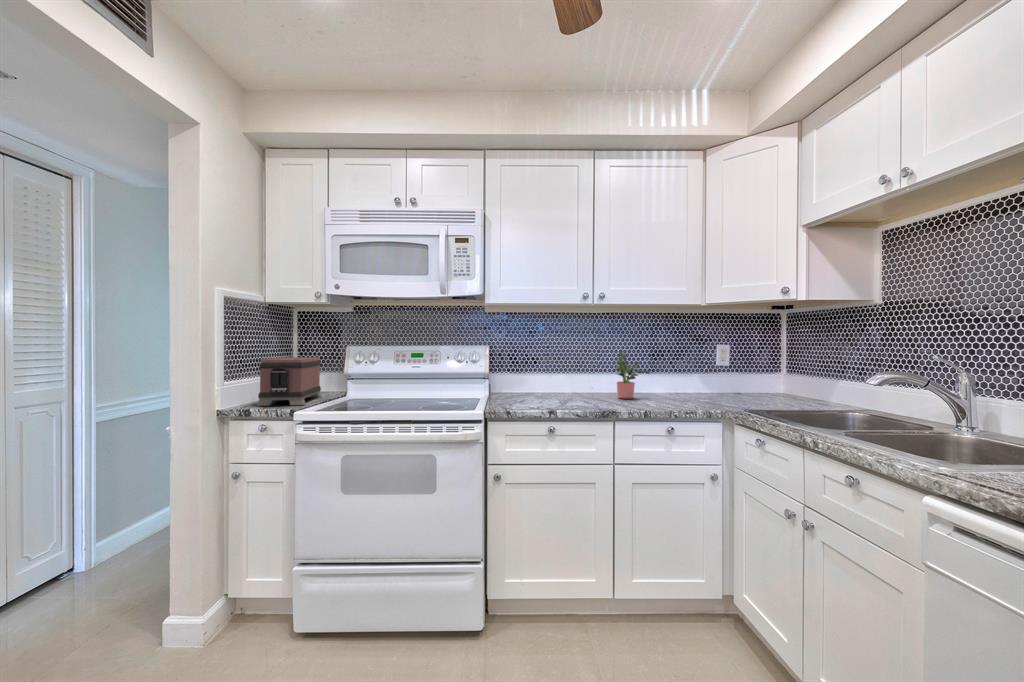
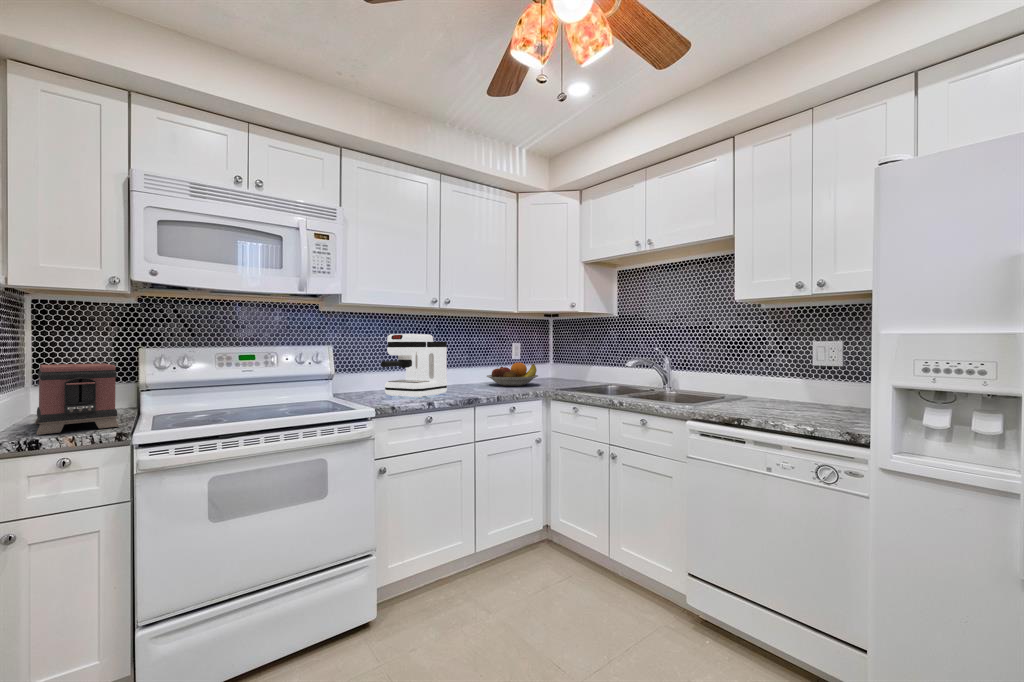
coffee maker: none [520,334,596,404] -> present [381,334,447,398]
potted plant: present [615,350,650,399] -> none [453,348,478,390]
fruit bowl: none [672,369,744,399] -> present [487,363,538,386]

